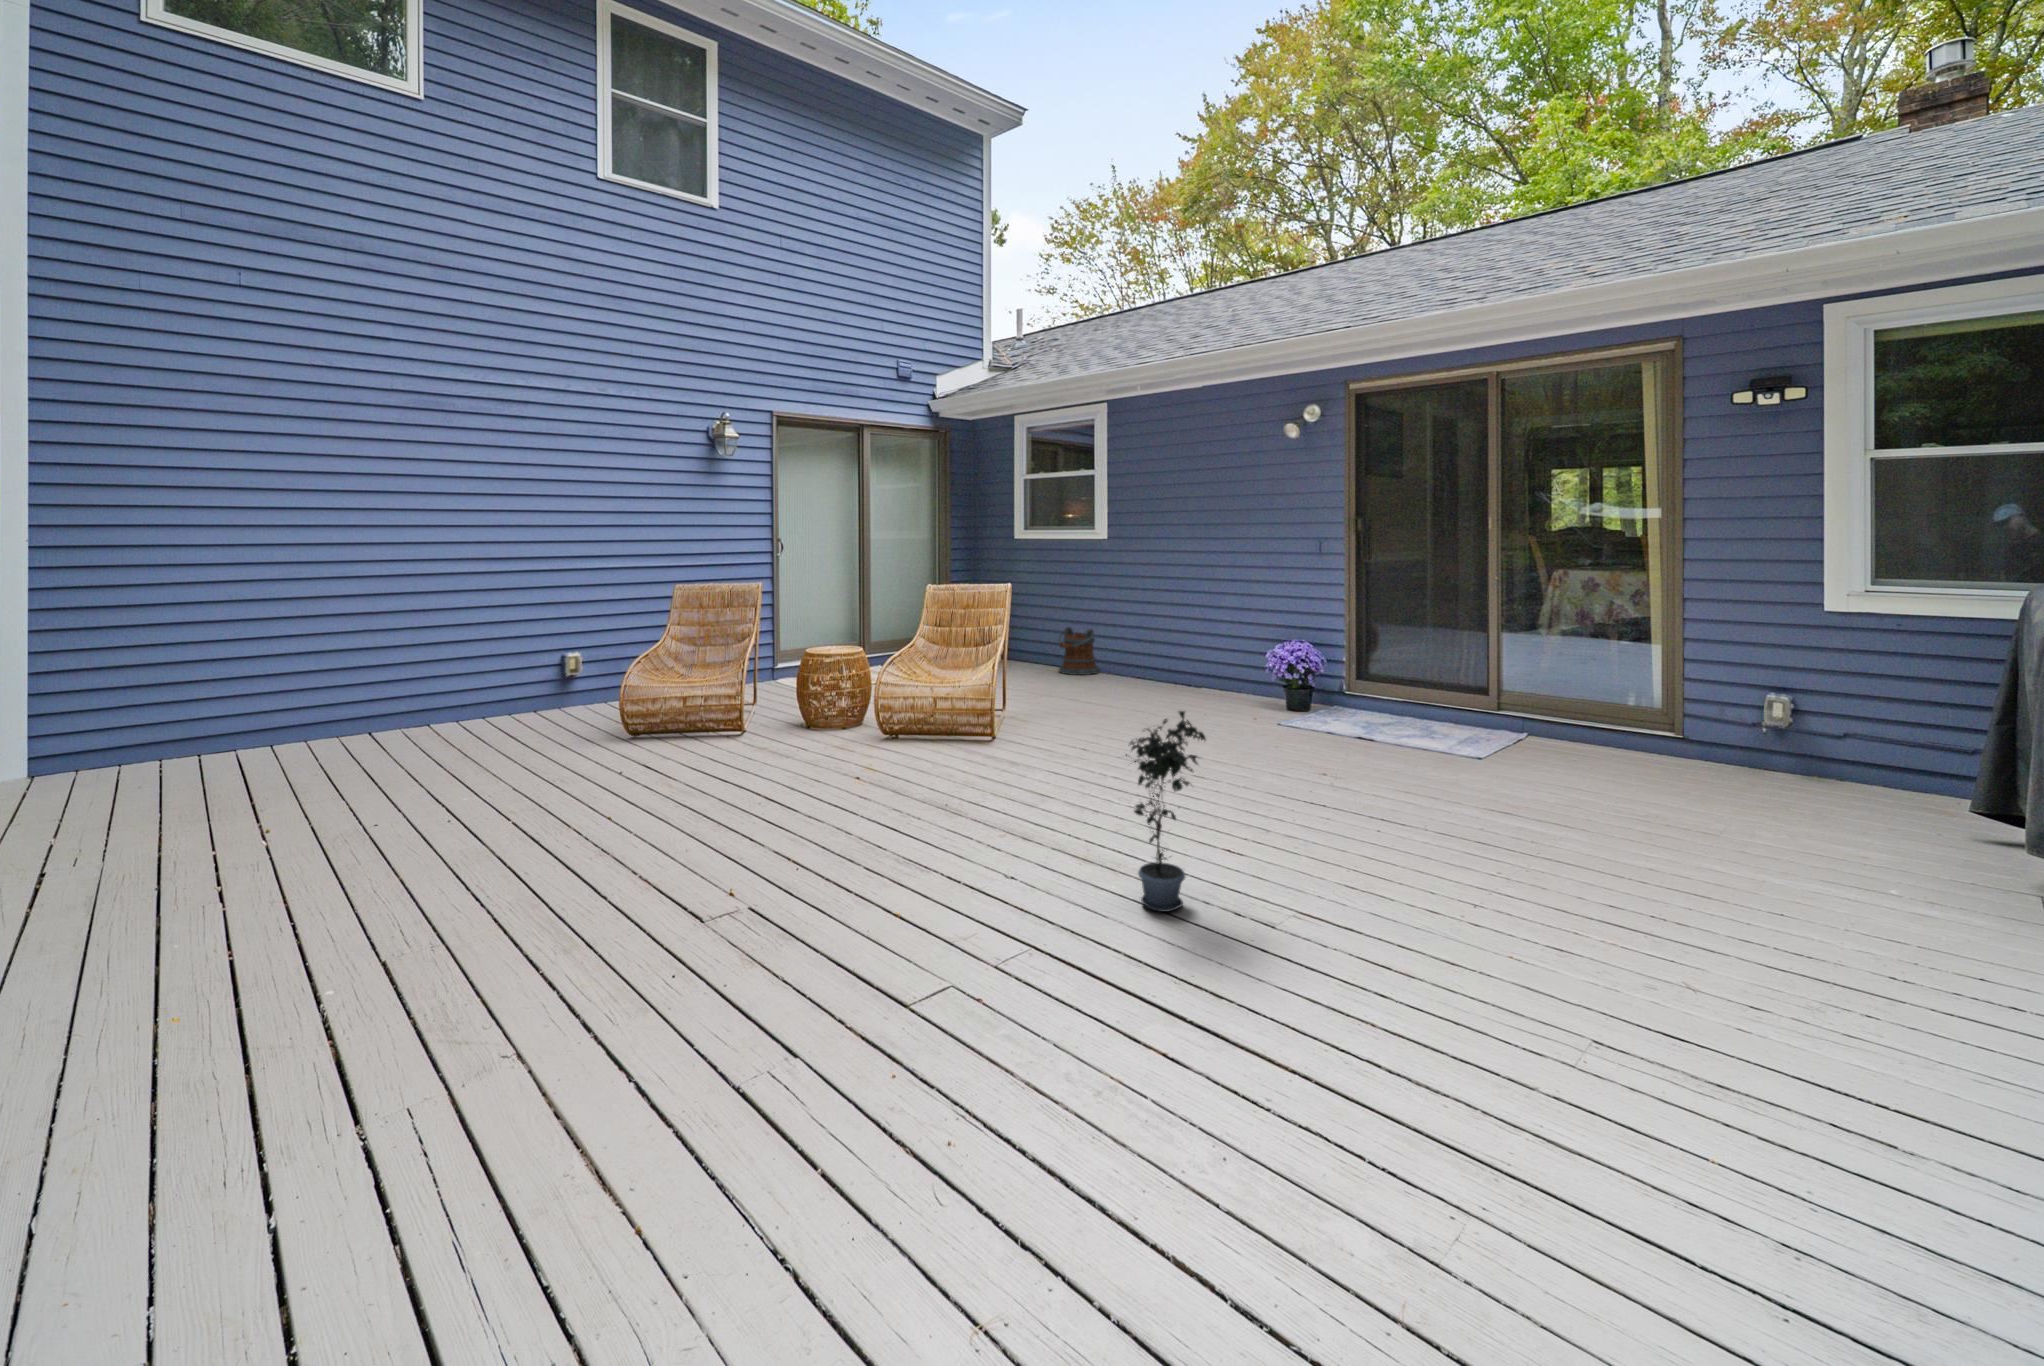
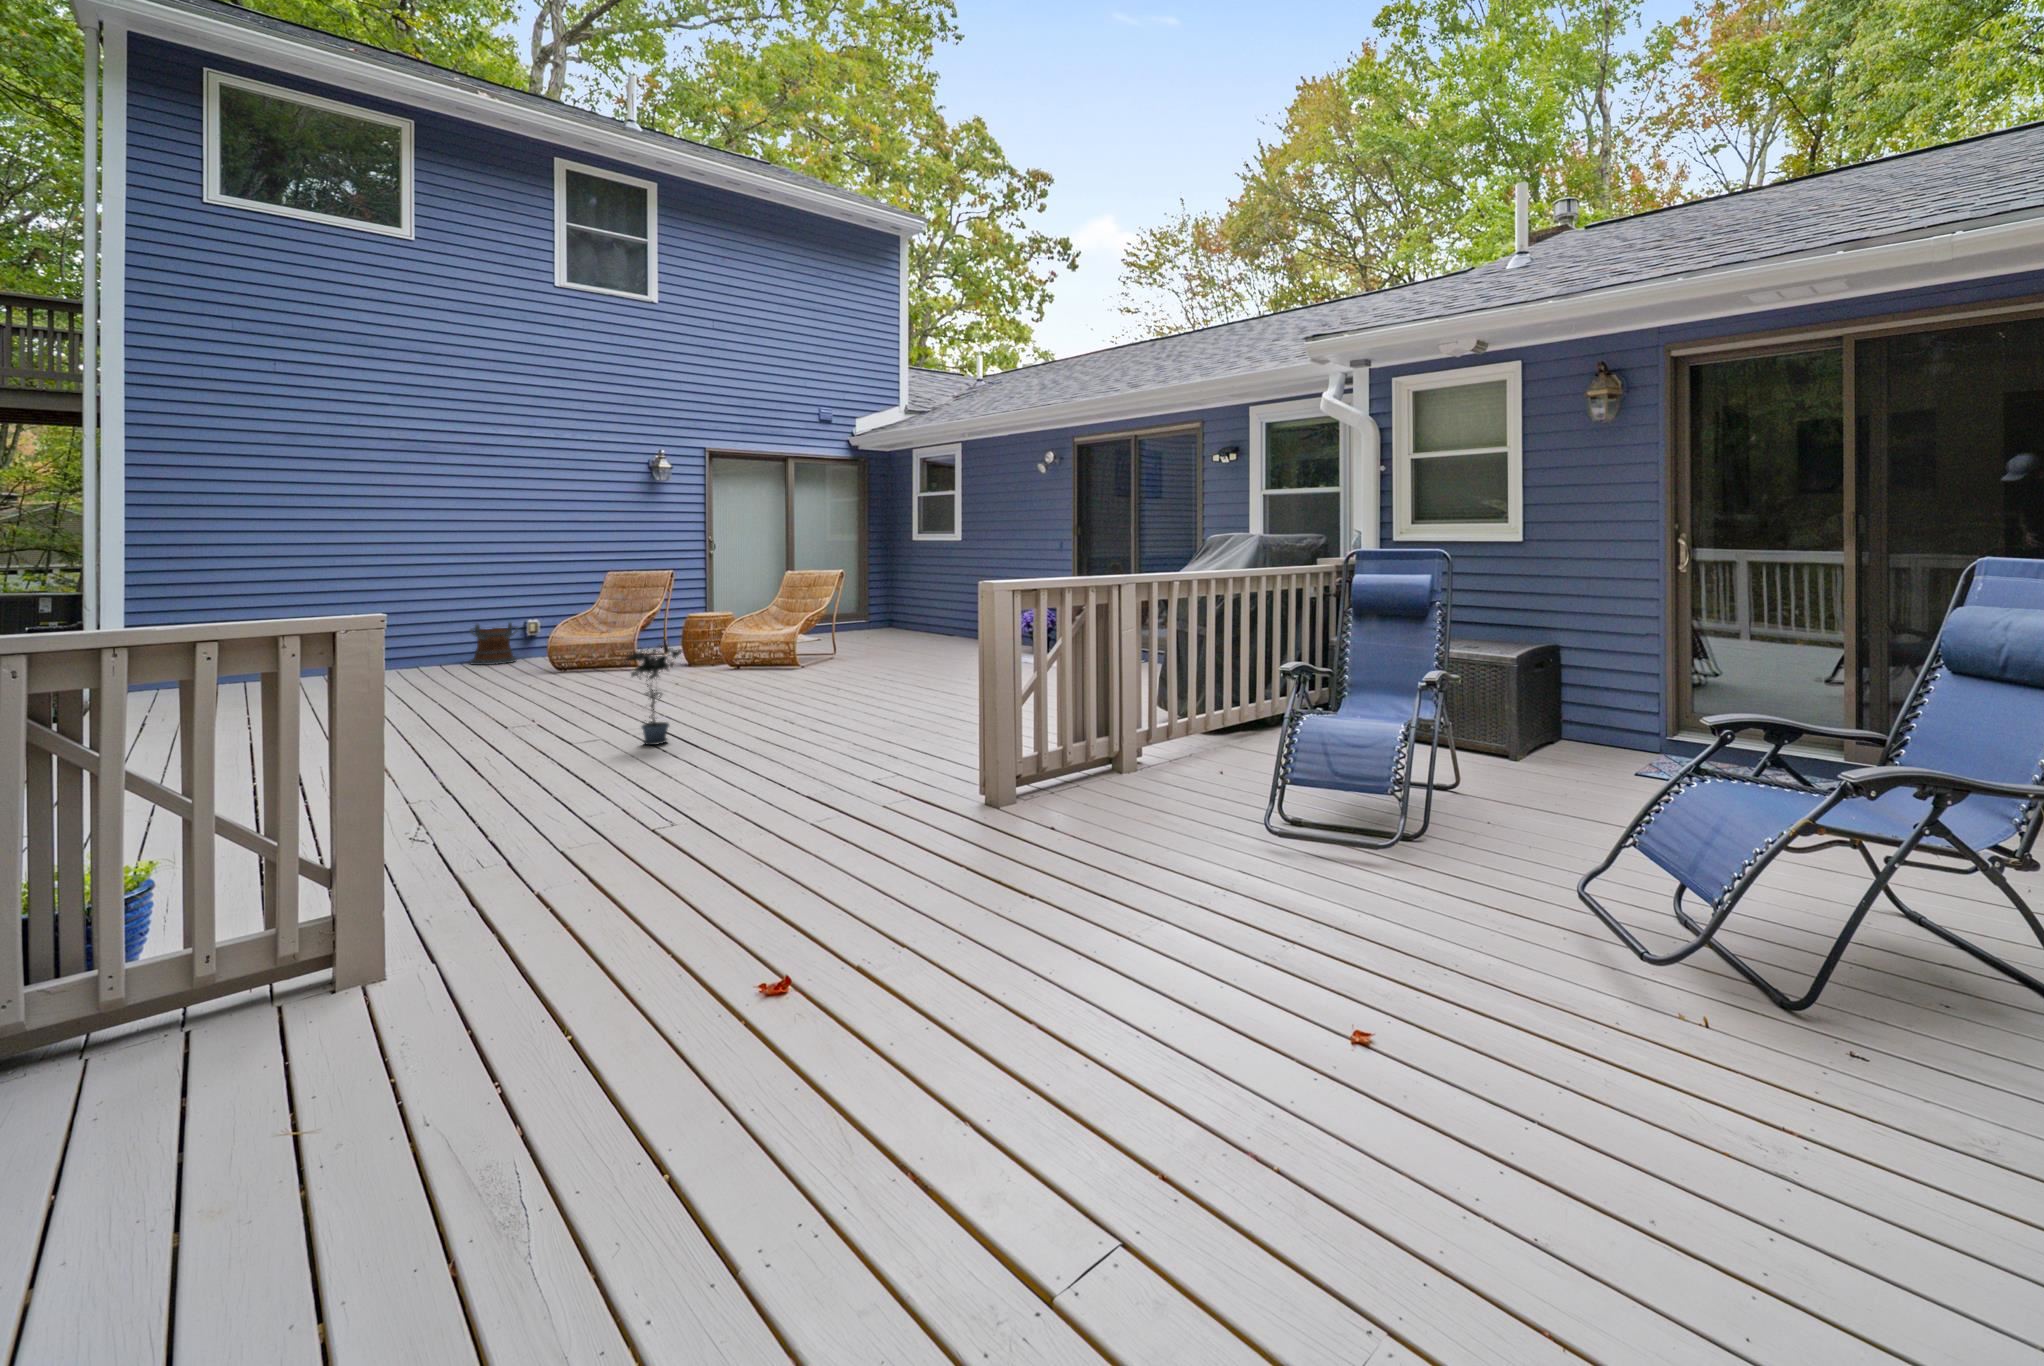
bucket: present [1058,627,1100,675] -> present [470,623,518,665]

